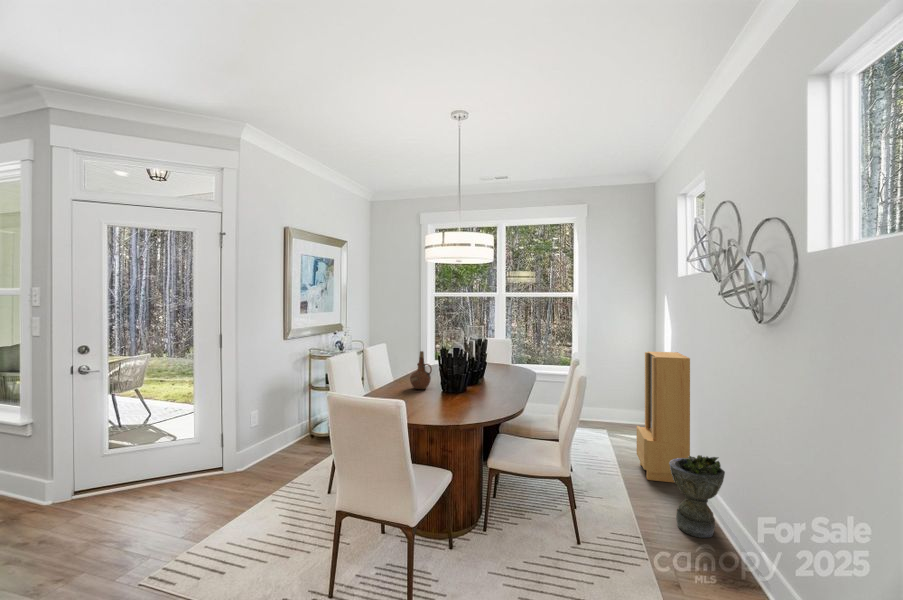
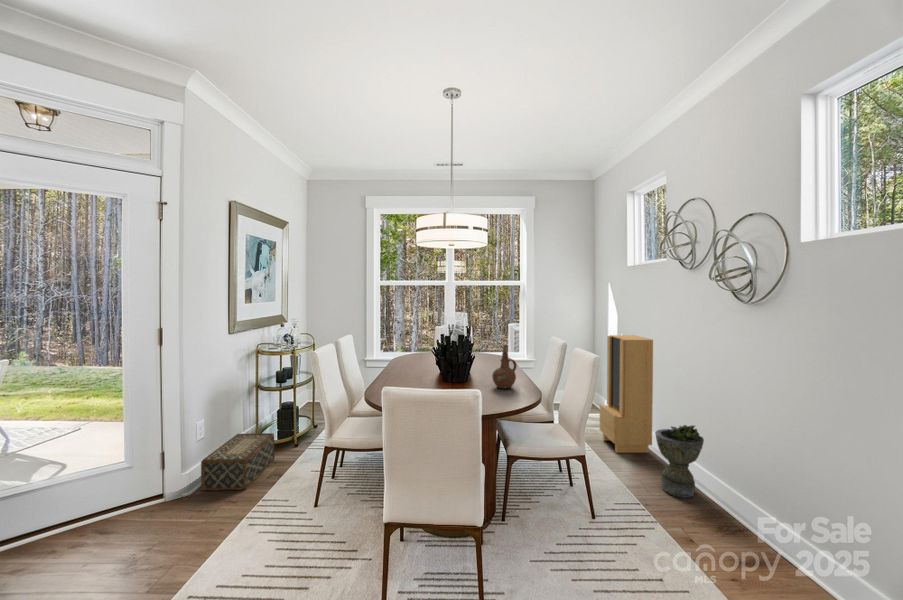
ceramic pitcher: present [410,351,432,389] -> present [492,345,516,388]
woven basket: none [251,425,318,473] -> present [201,433,274,491]

